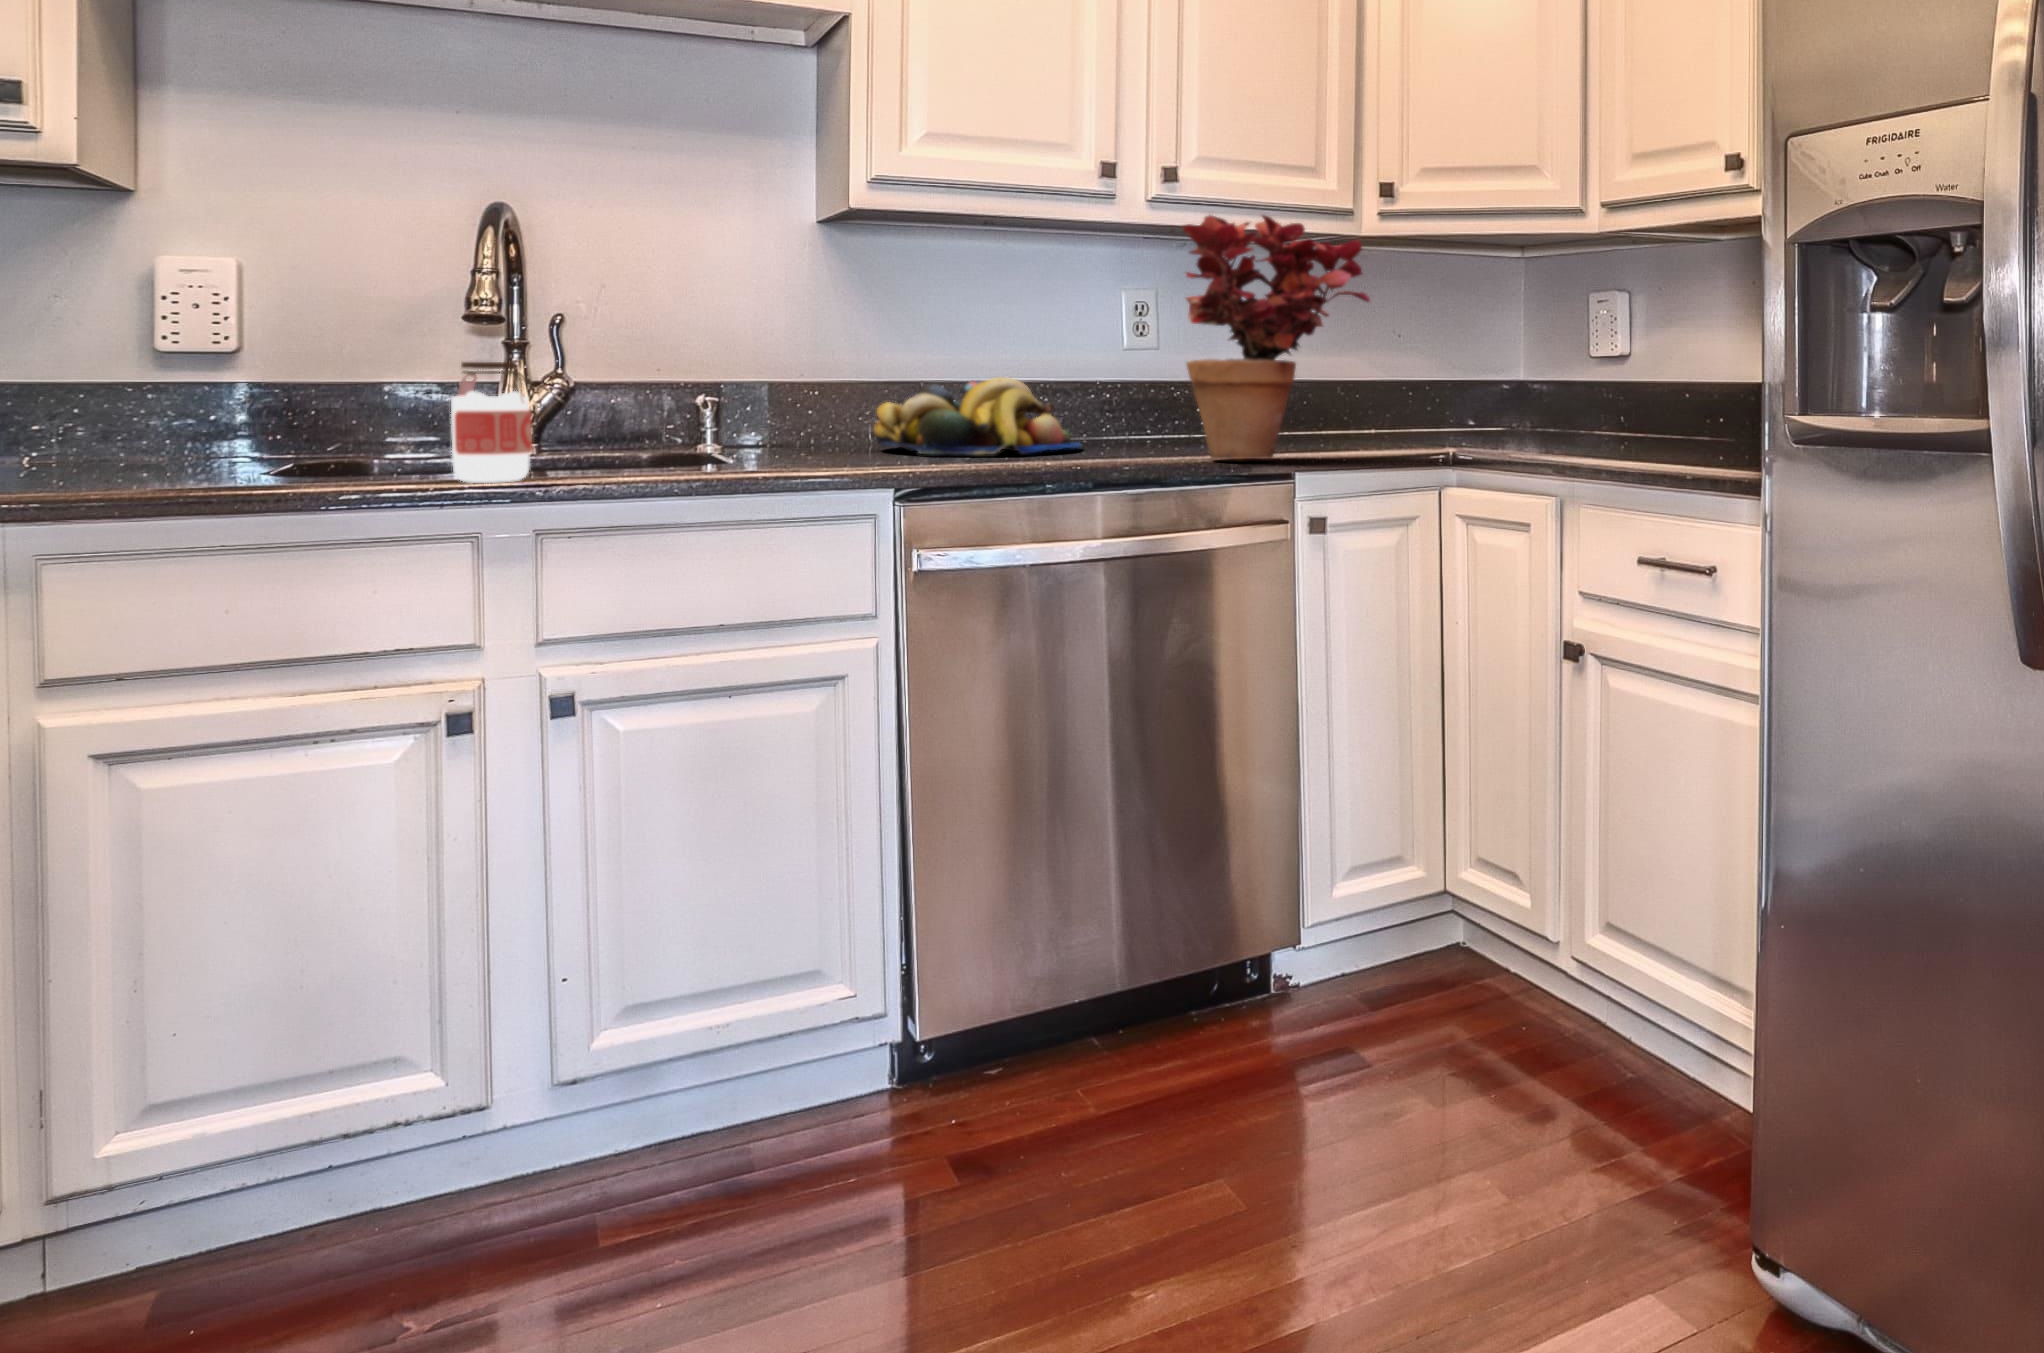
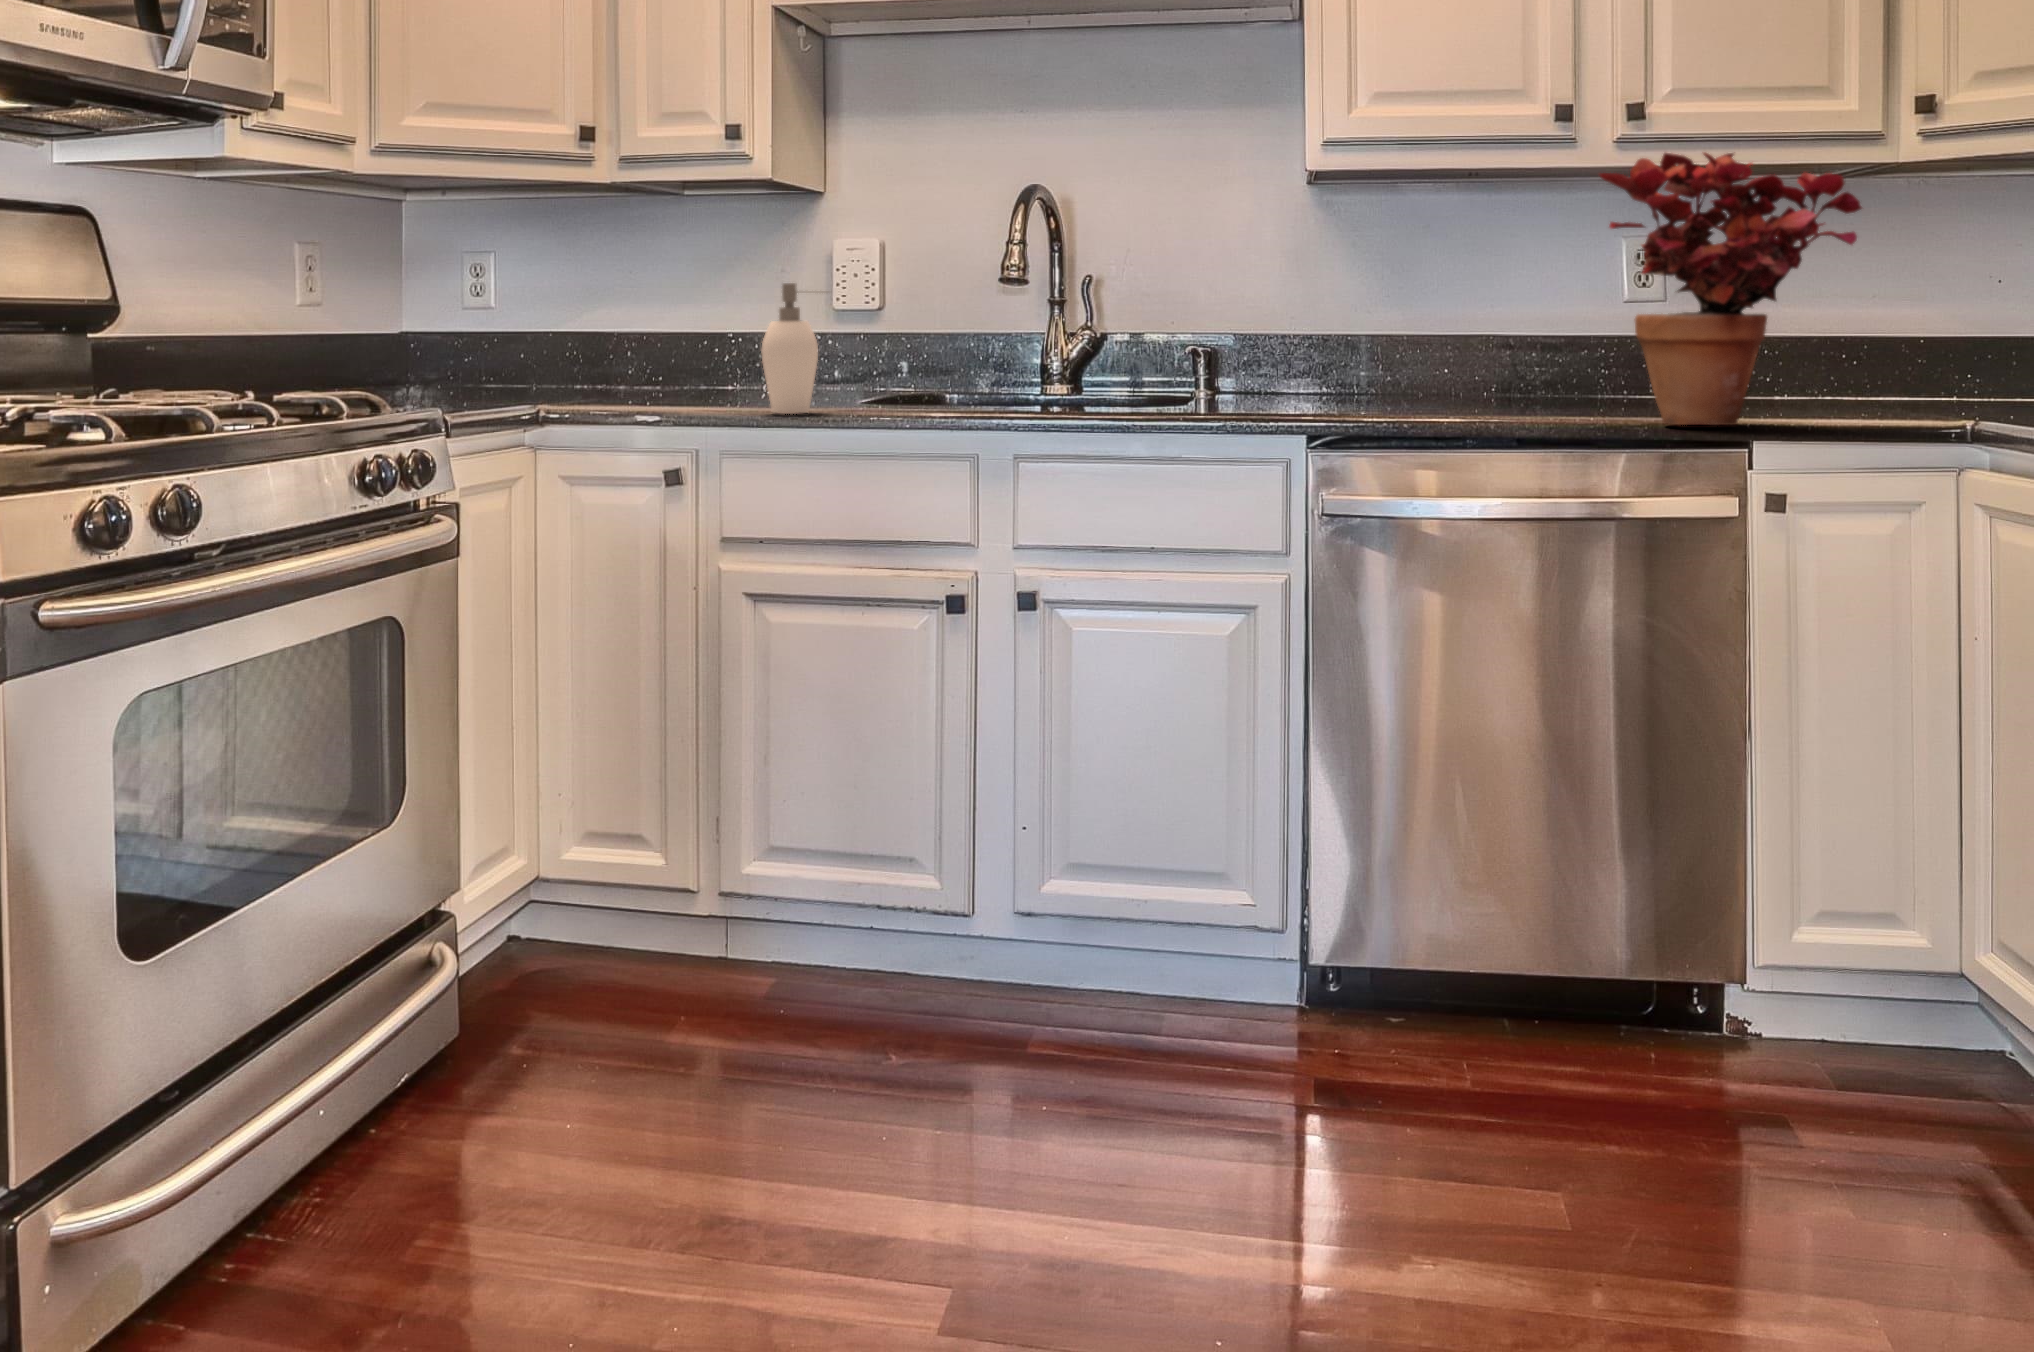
soap dispenser: none [74,299,205,482] -> present [762,283,818,414]
jar: present [451,362,532,483] -> none [957,328,1012,424]
fruit bowl: present [874,377,1081,454] -> none [1370,328,1594,411]

